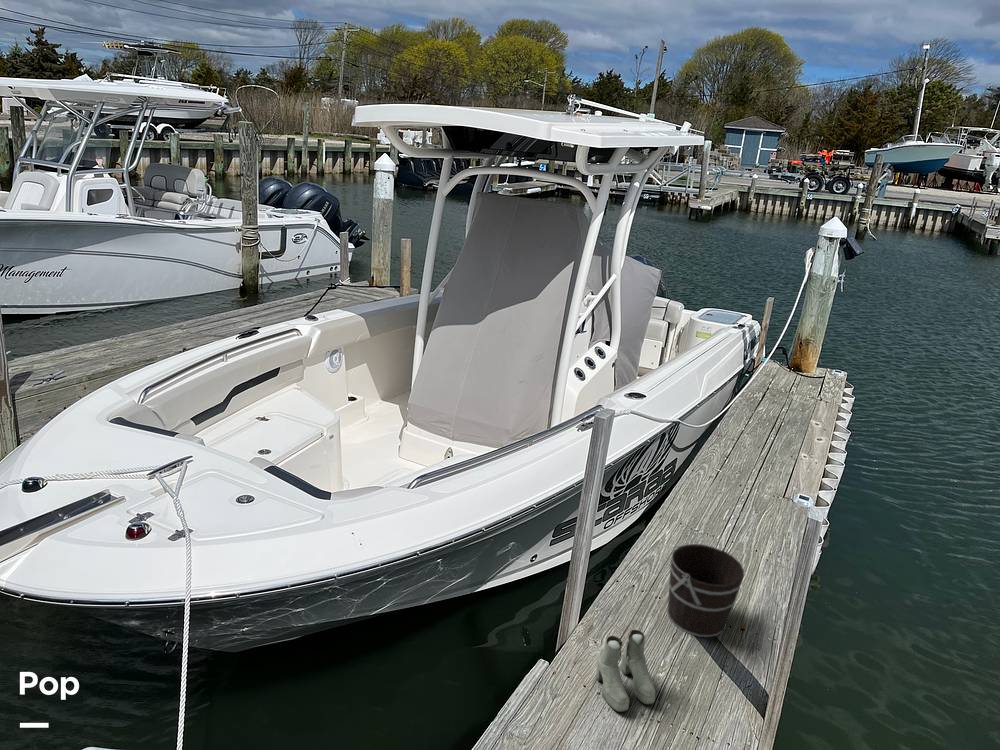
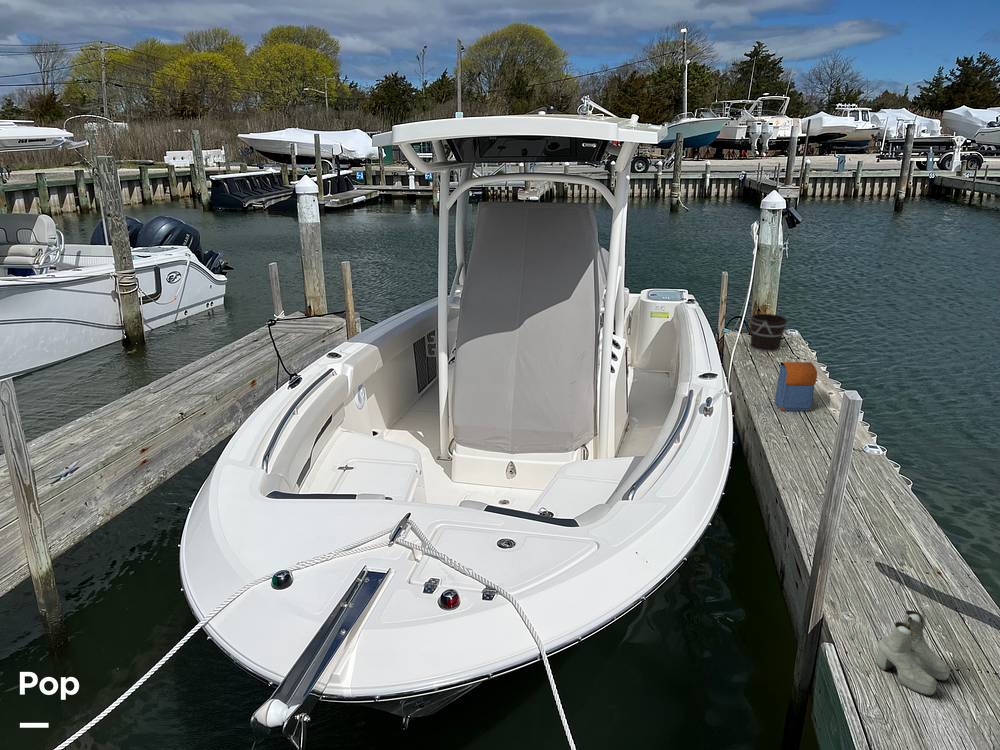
backpack: none [745,393,786,448] -> present [775,362,817,411]
bucket: present [668,544,744,637] -> present [751,313,786,351]

